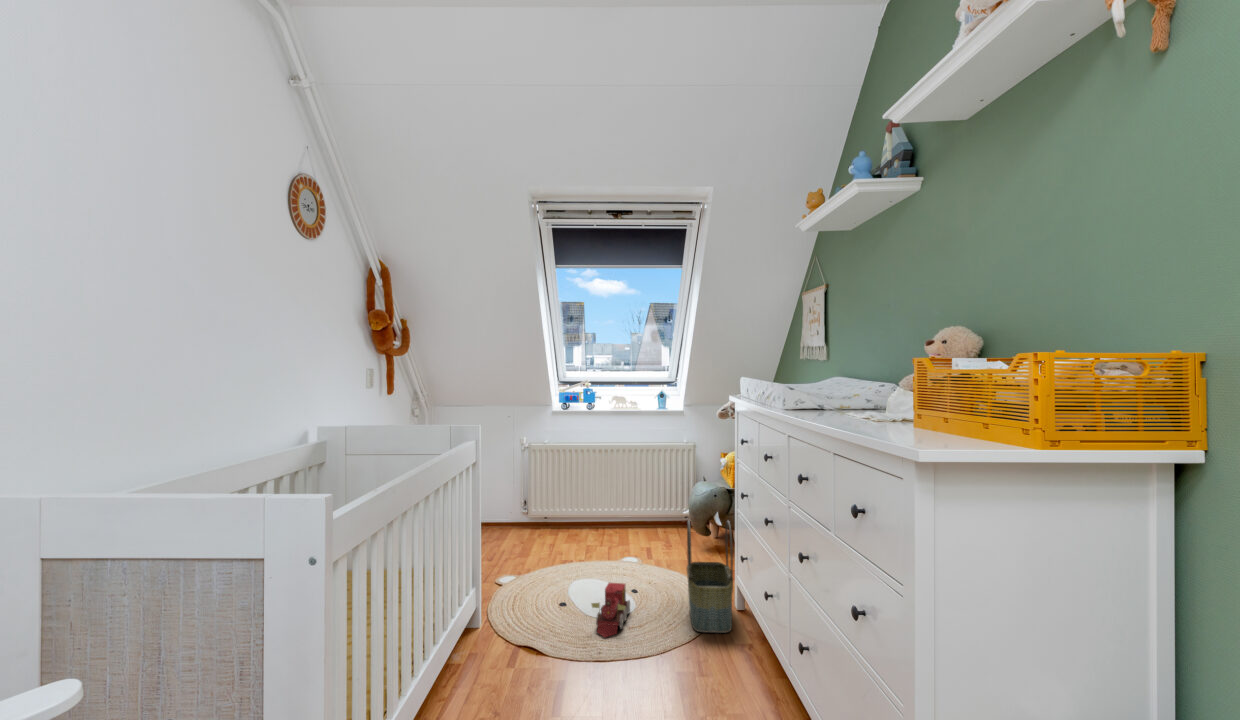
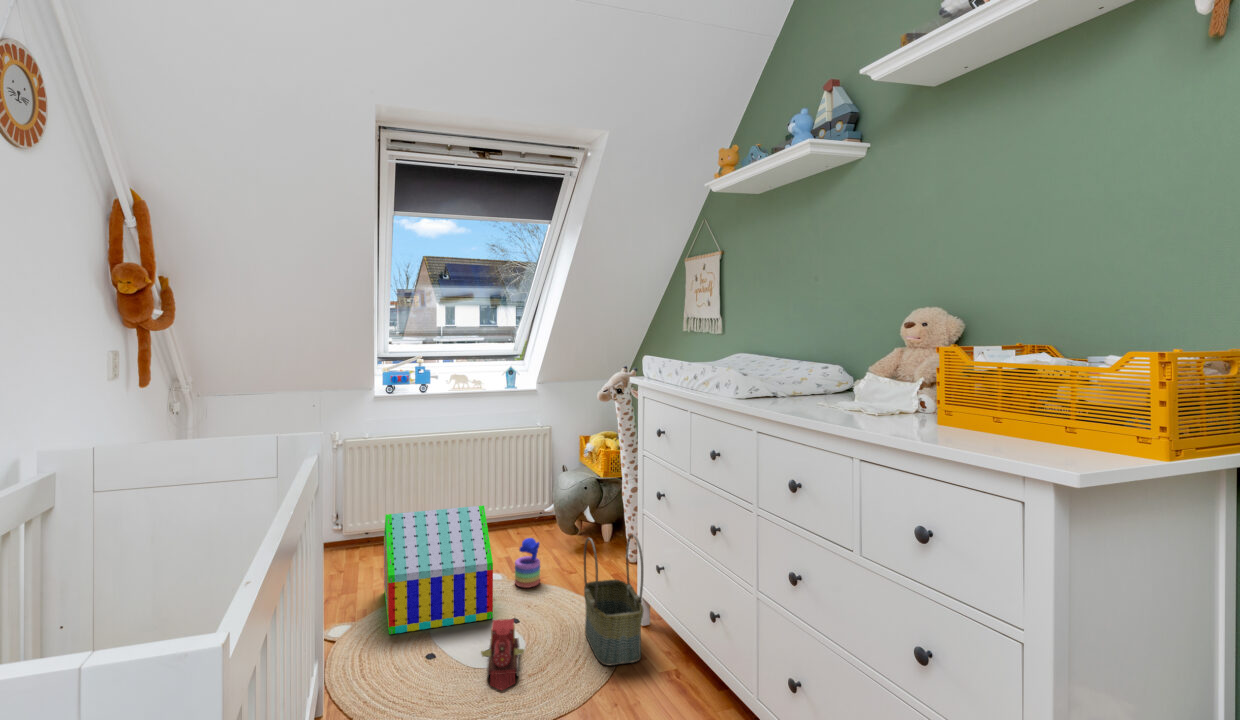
toy house: none [536,494,618,589] -> present [384,505,493,634]
stacking toy: none [646,527,668,568] -> present [515,538,540,588]

